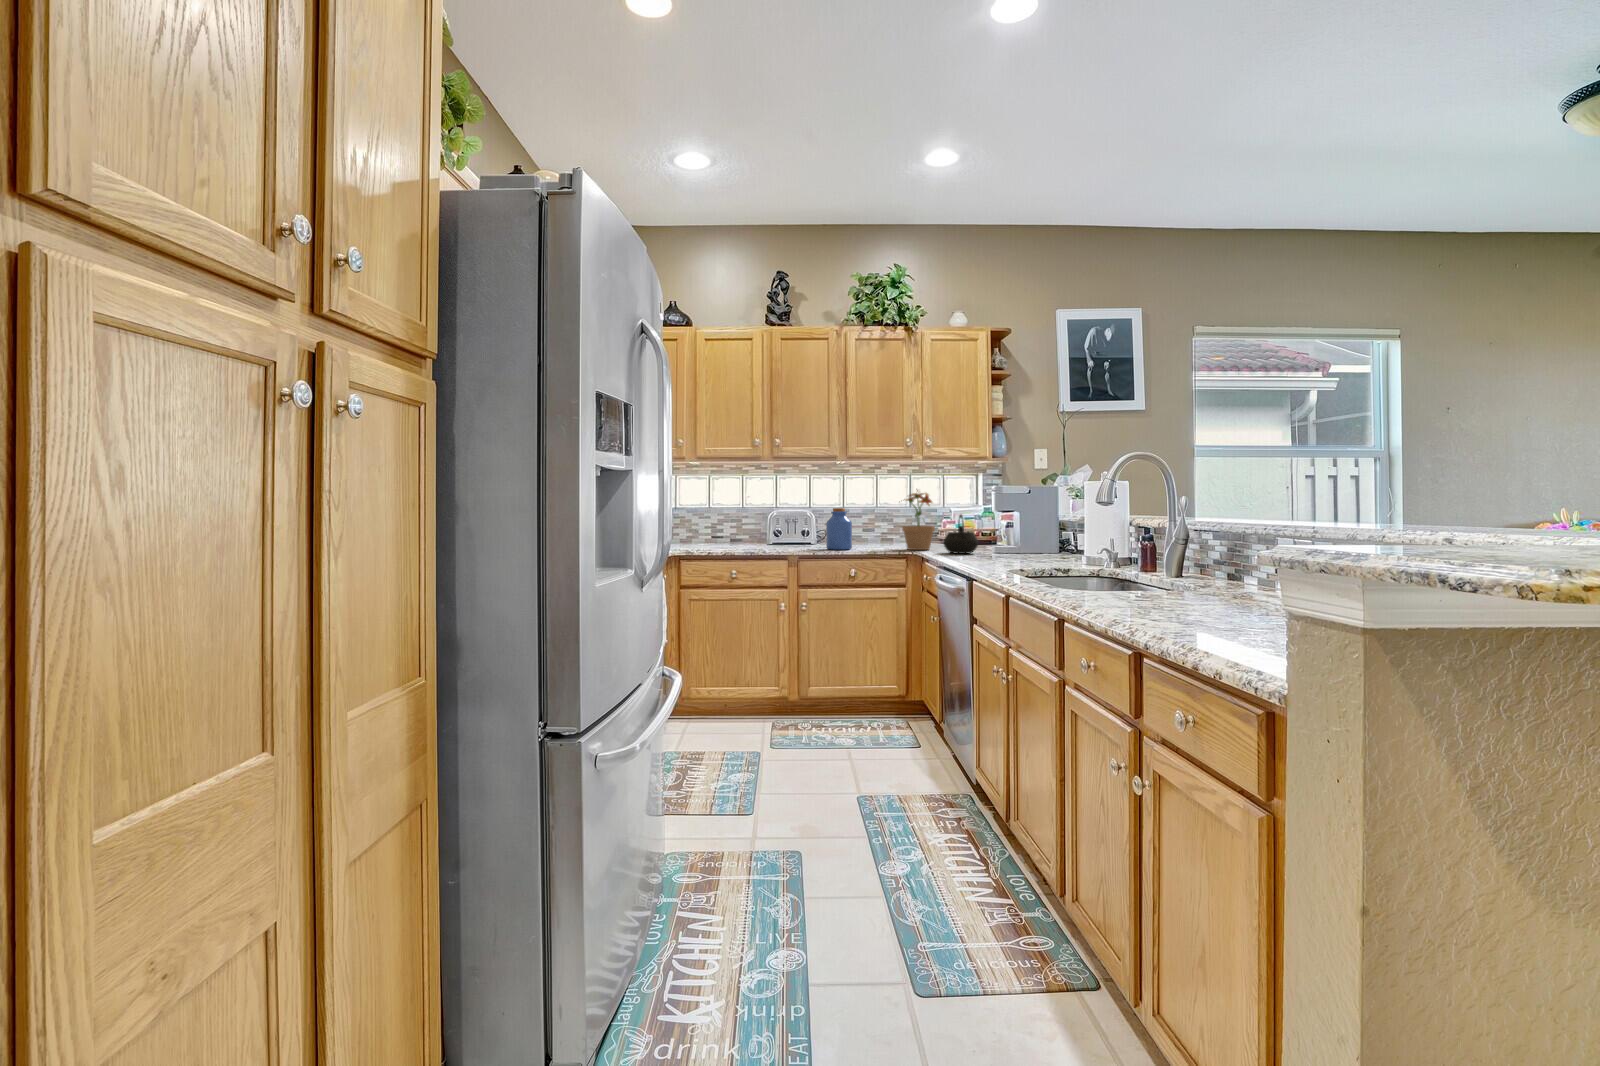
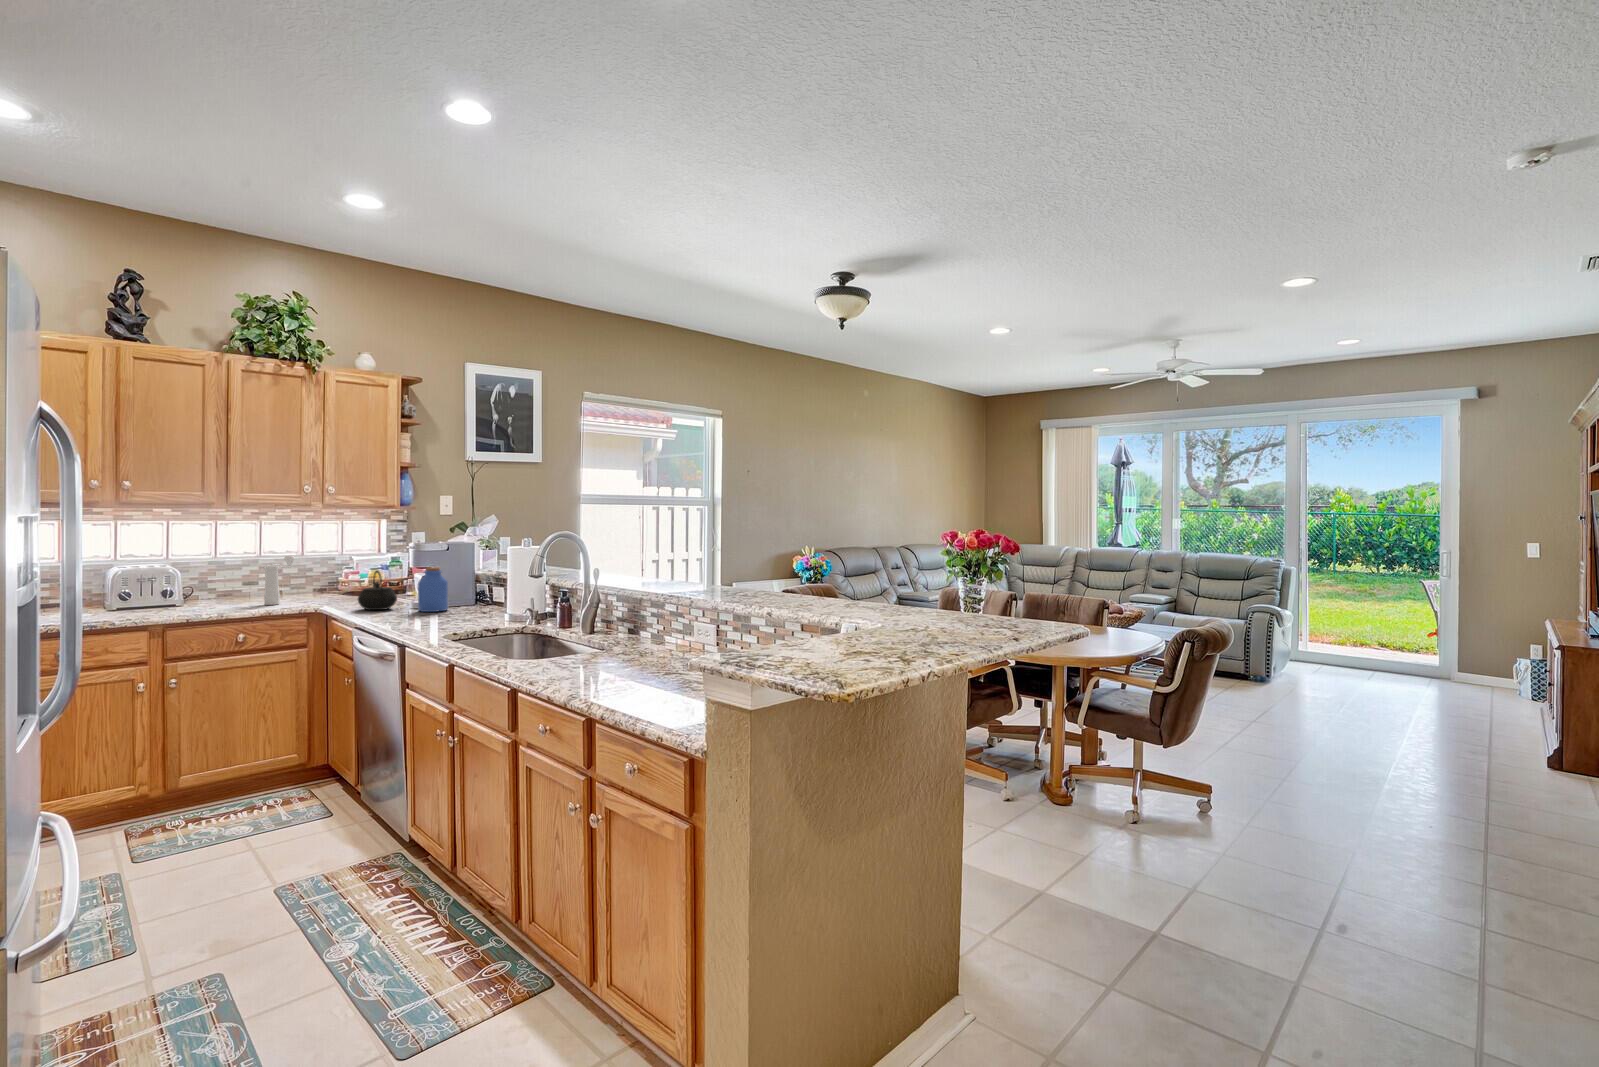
potted plant: present [902,490,935,550] -> none [300,542,344,607]
pepper mill: none [874,504,899,547] -> present [264,556,295,605]
jar: present [826,508,852,550] -> present [418,567,448,612]

